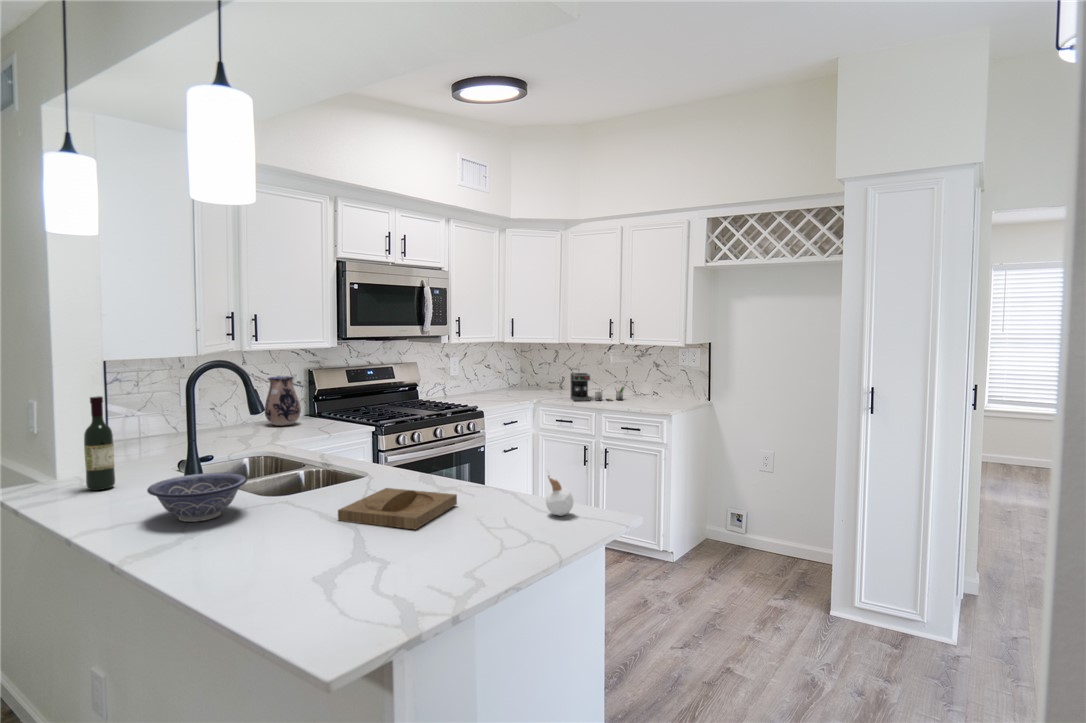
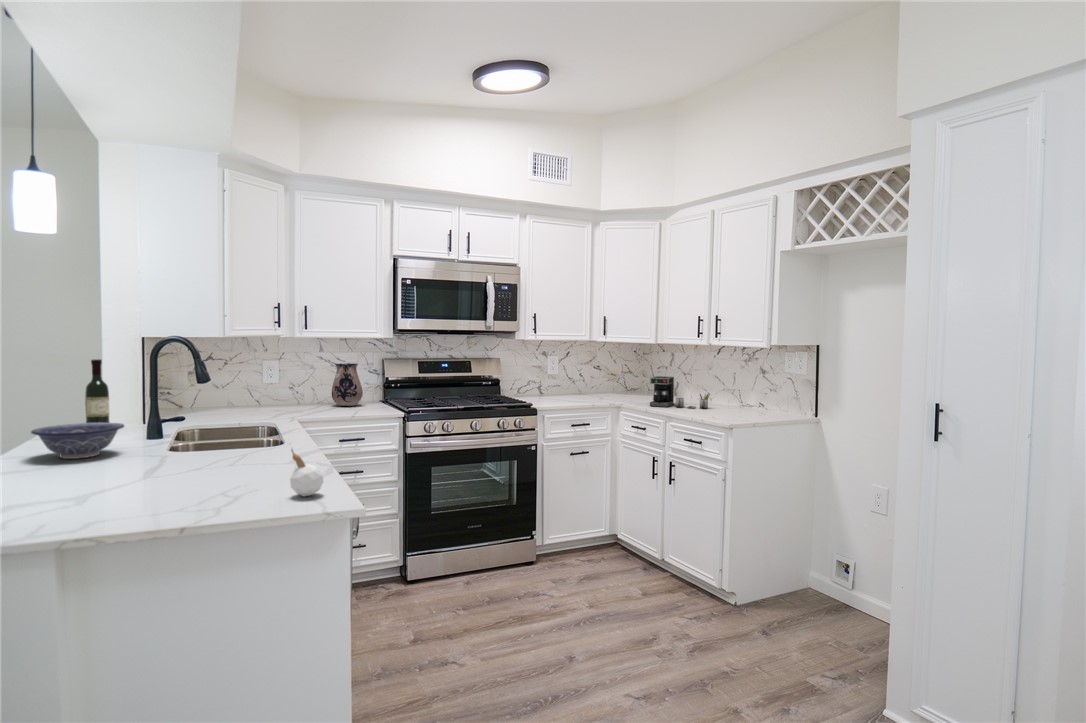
tray: present [338,488,457,529] -> none [143,452,257,487]

